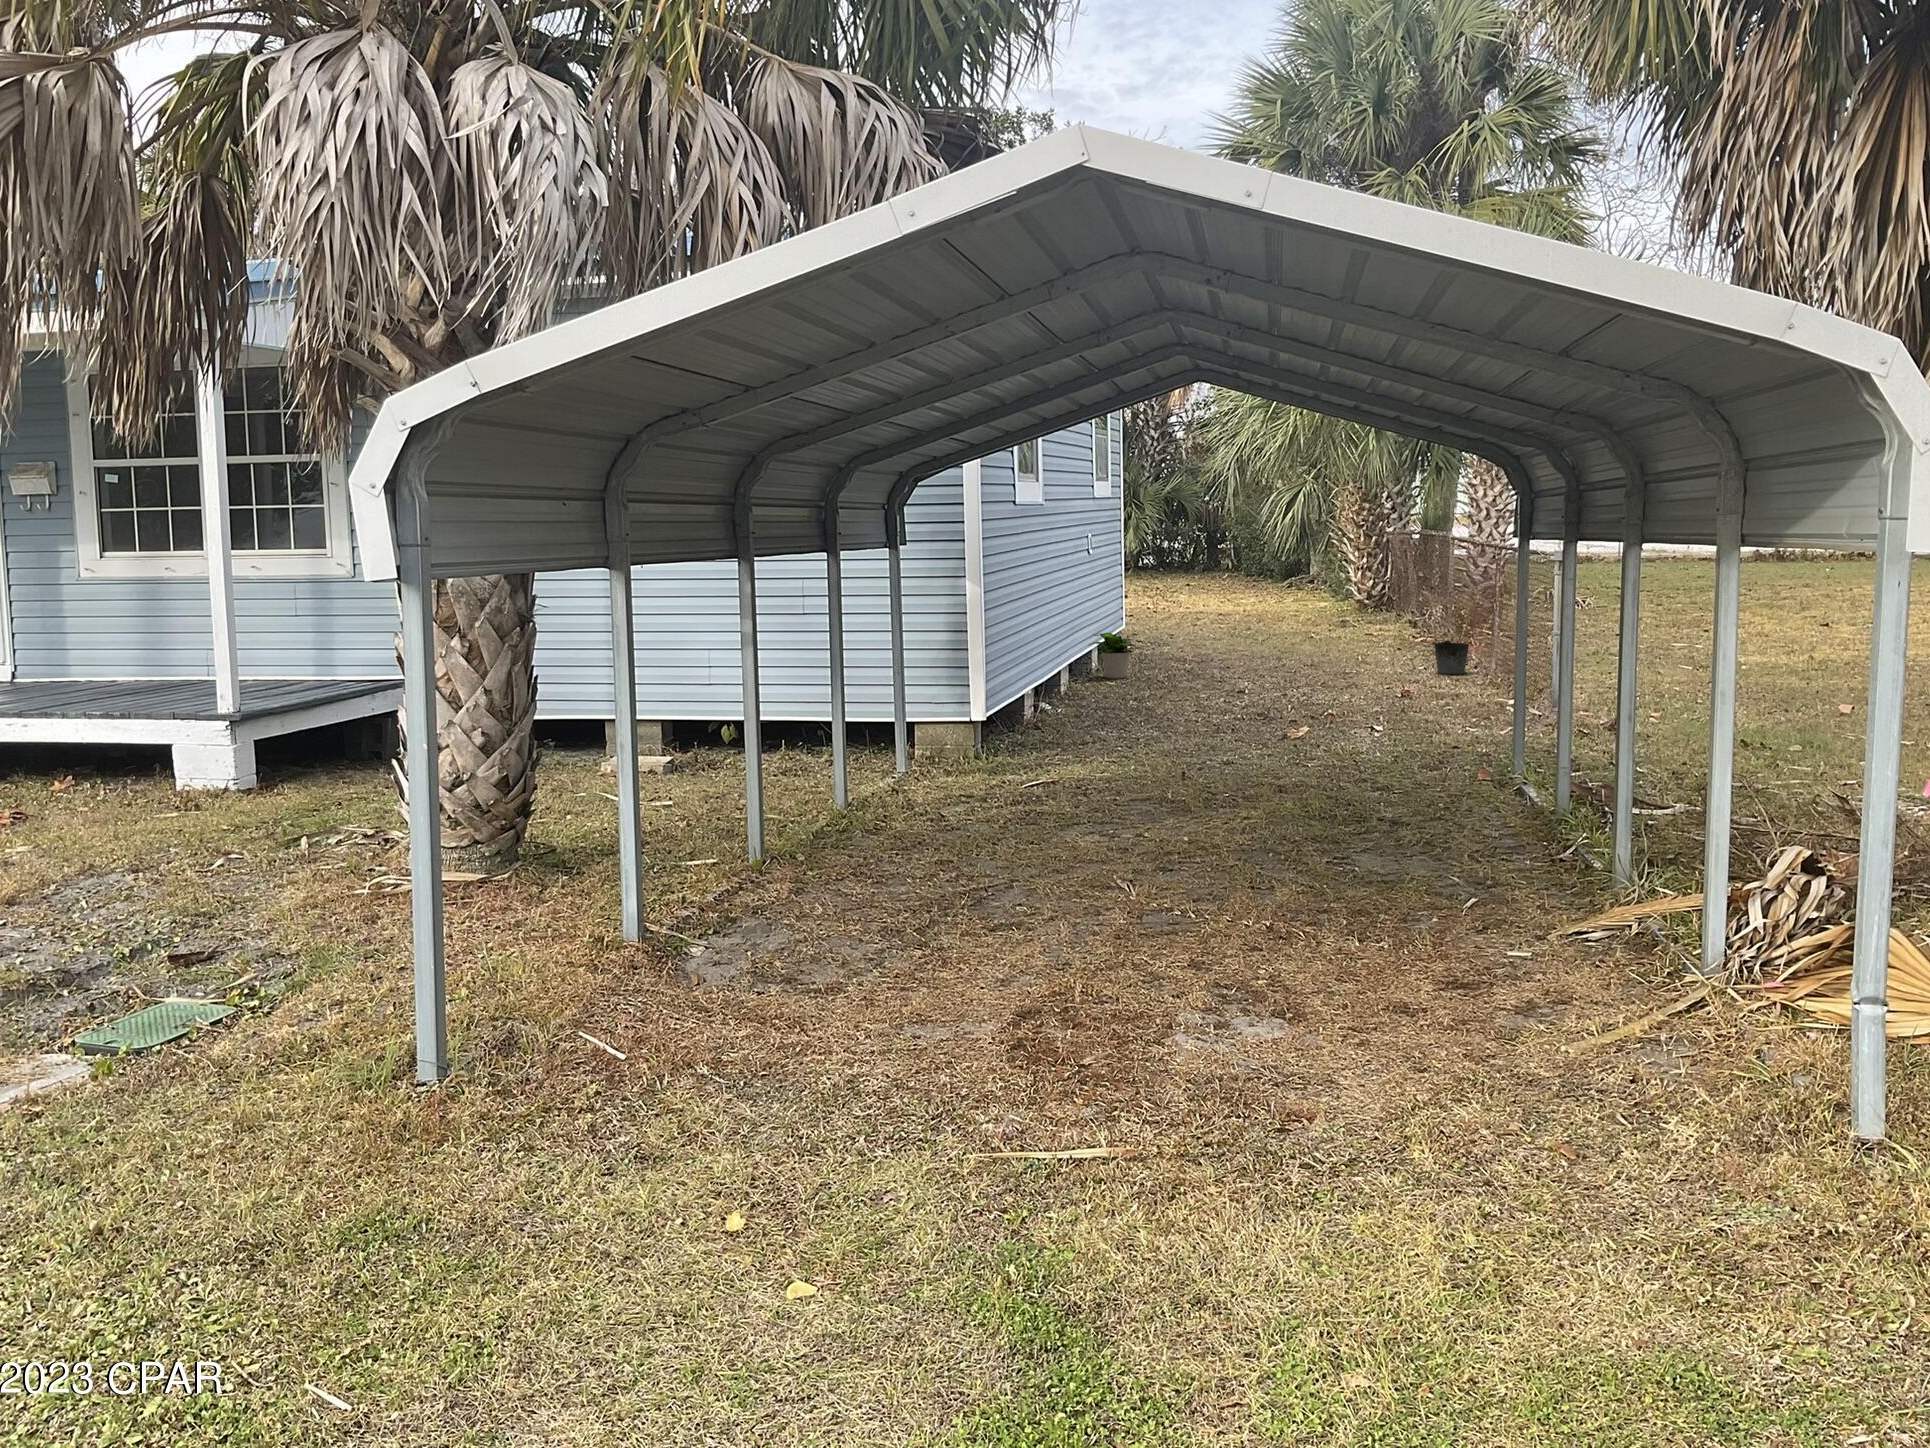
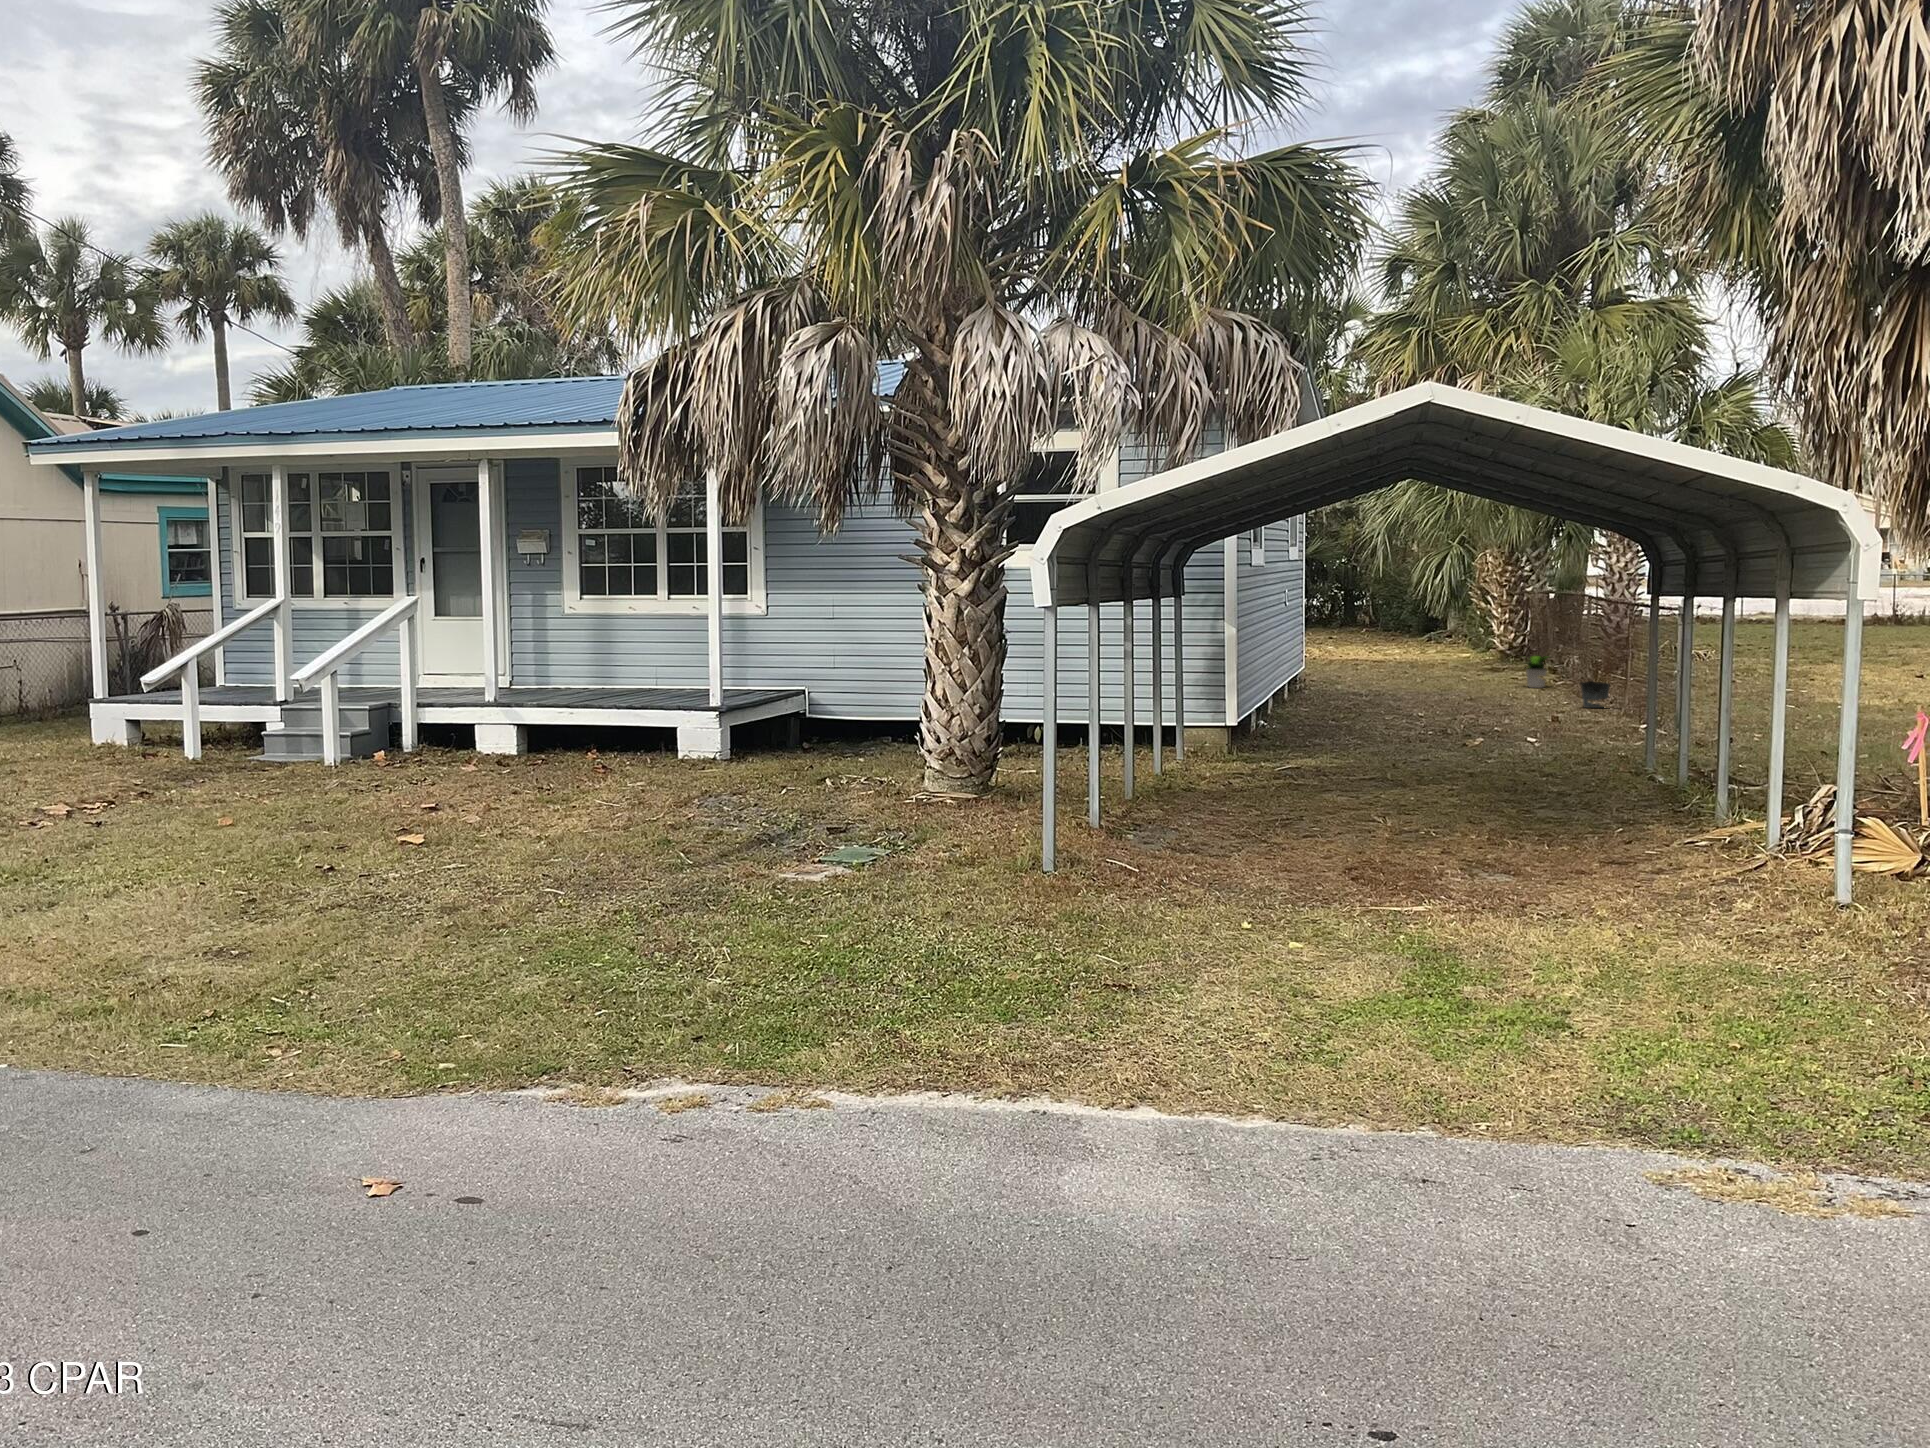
potted plant: present [1089,633,1138,679] -> present [1525,656,1548,688]

